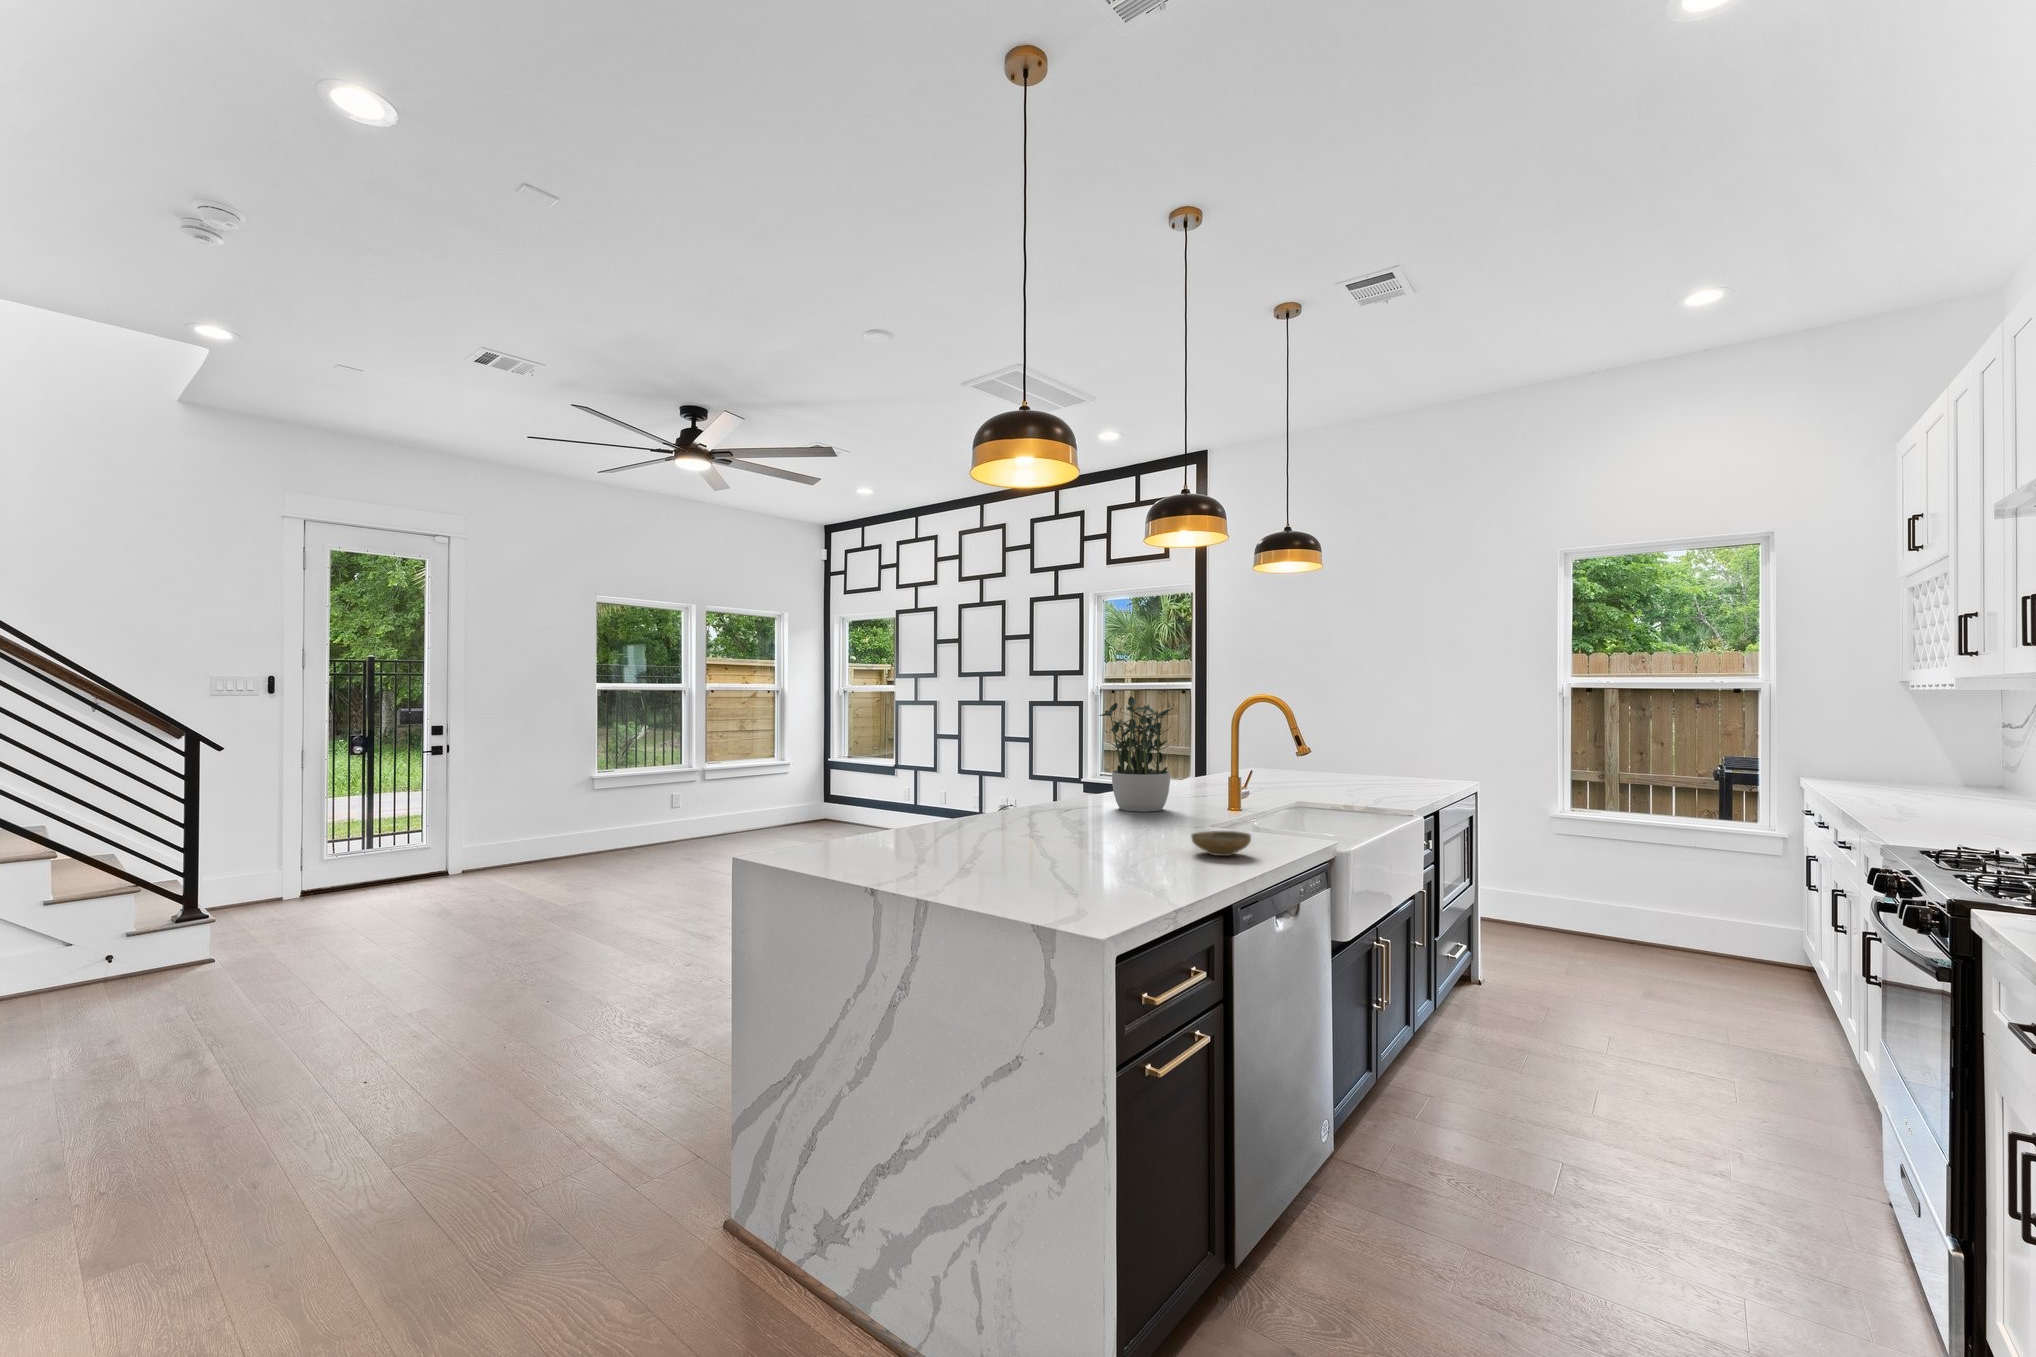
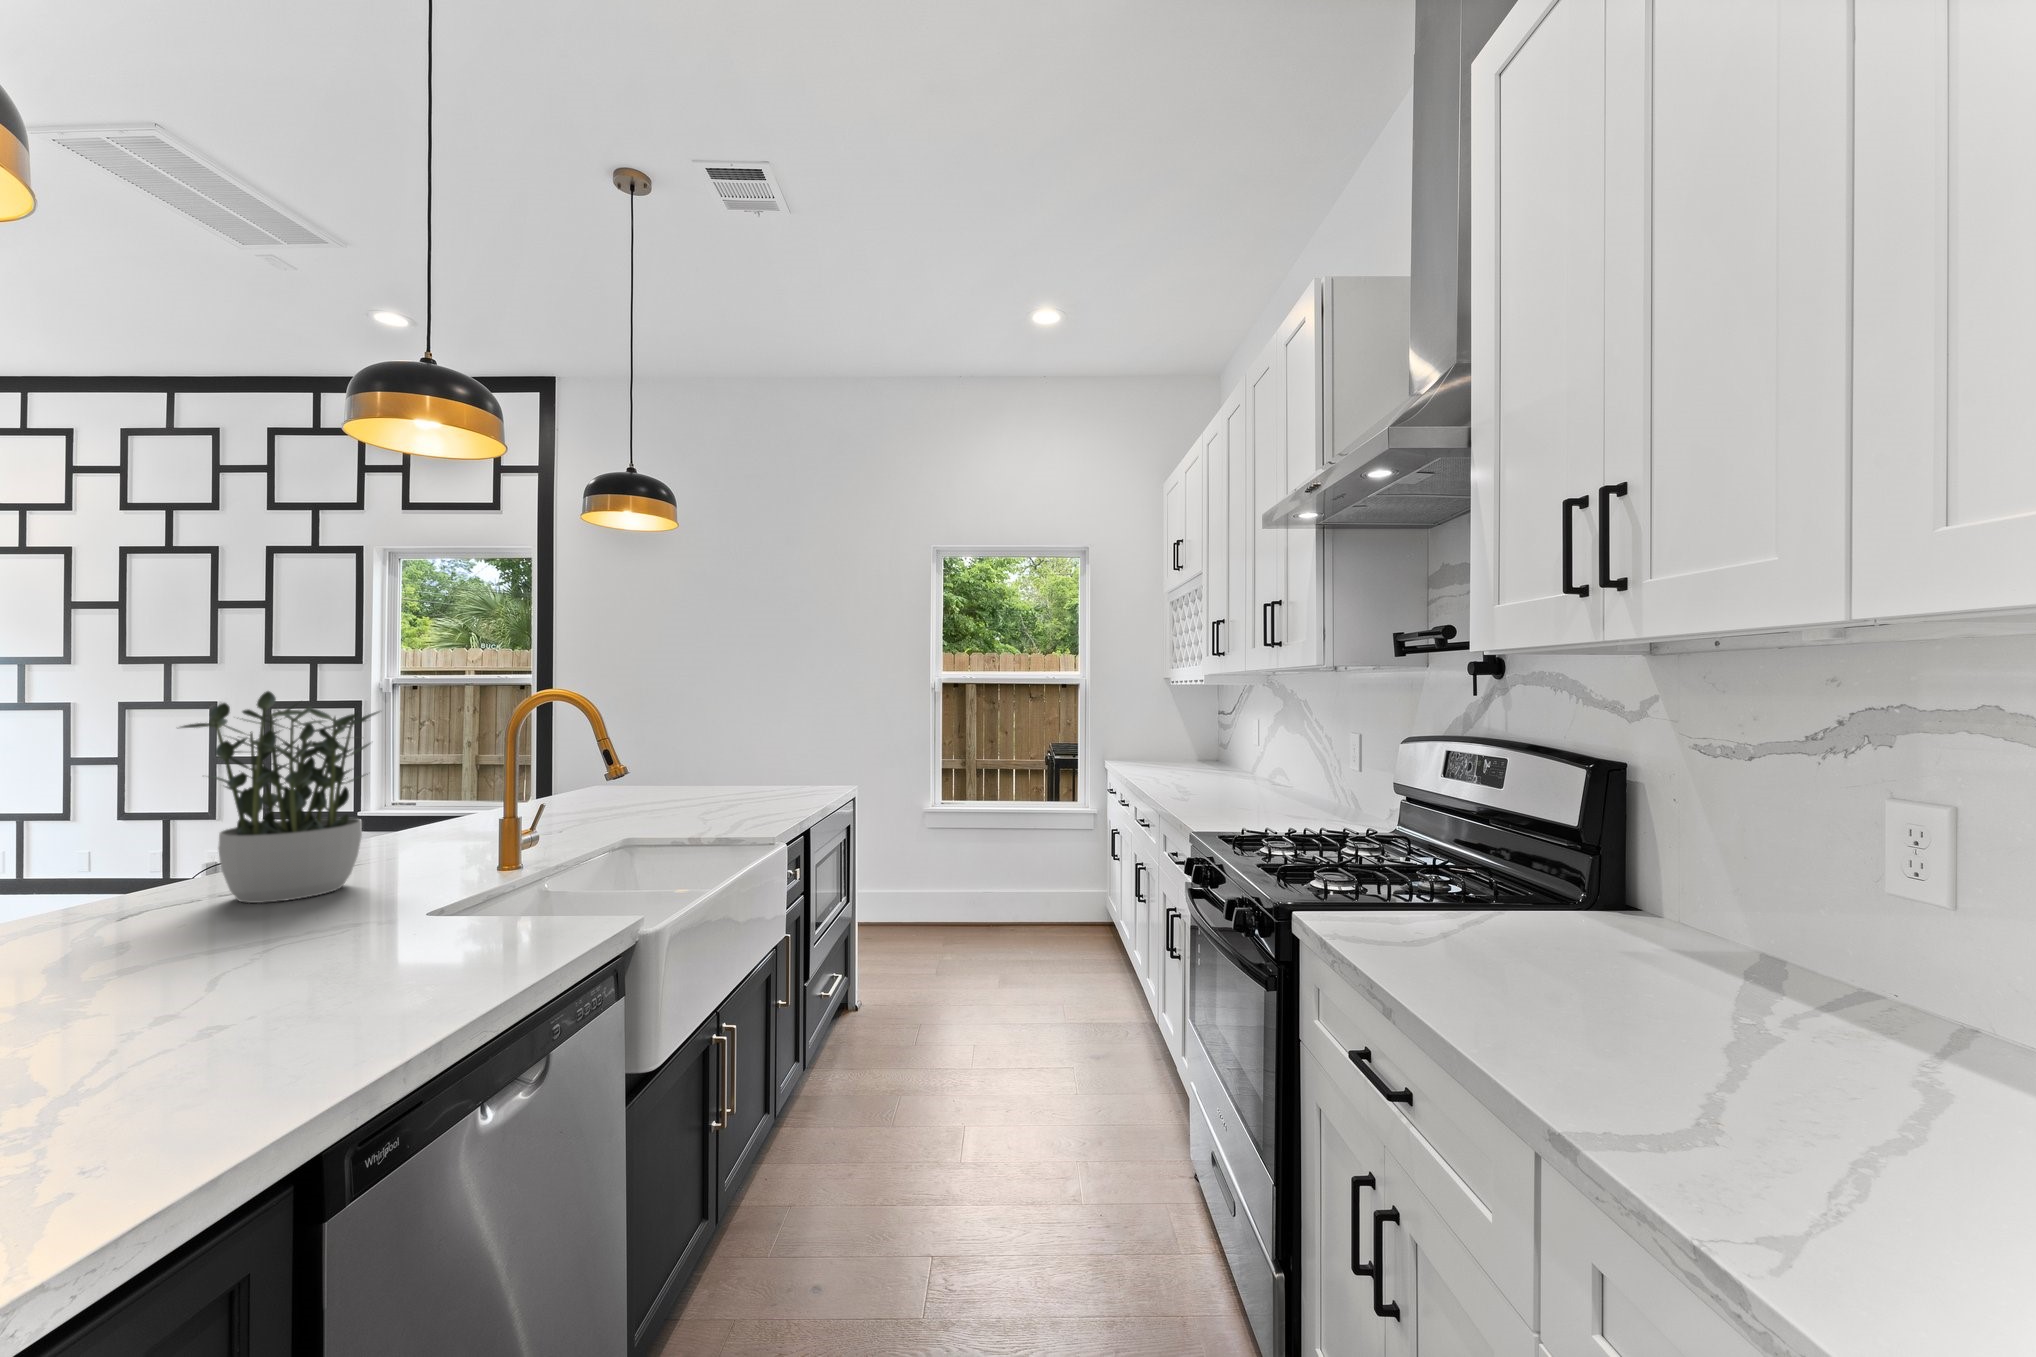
ceramic bowl: present [1191,831,1251,856] -> none [173,978,366,1061]

